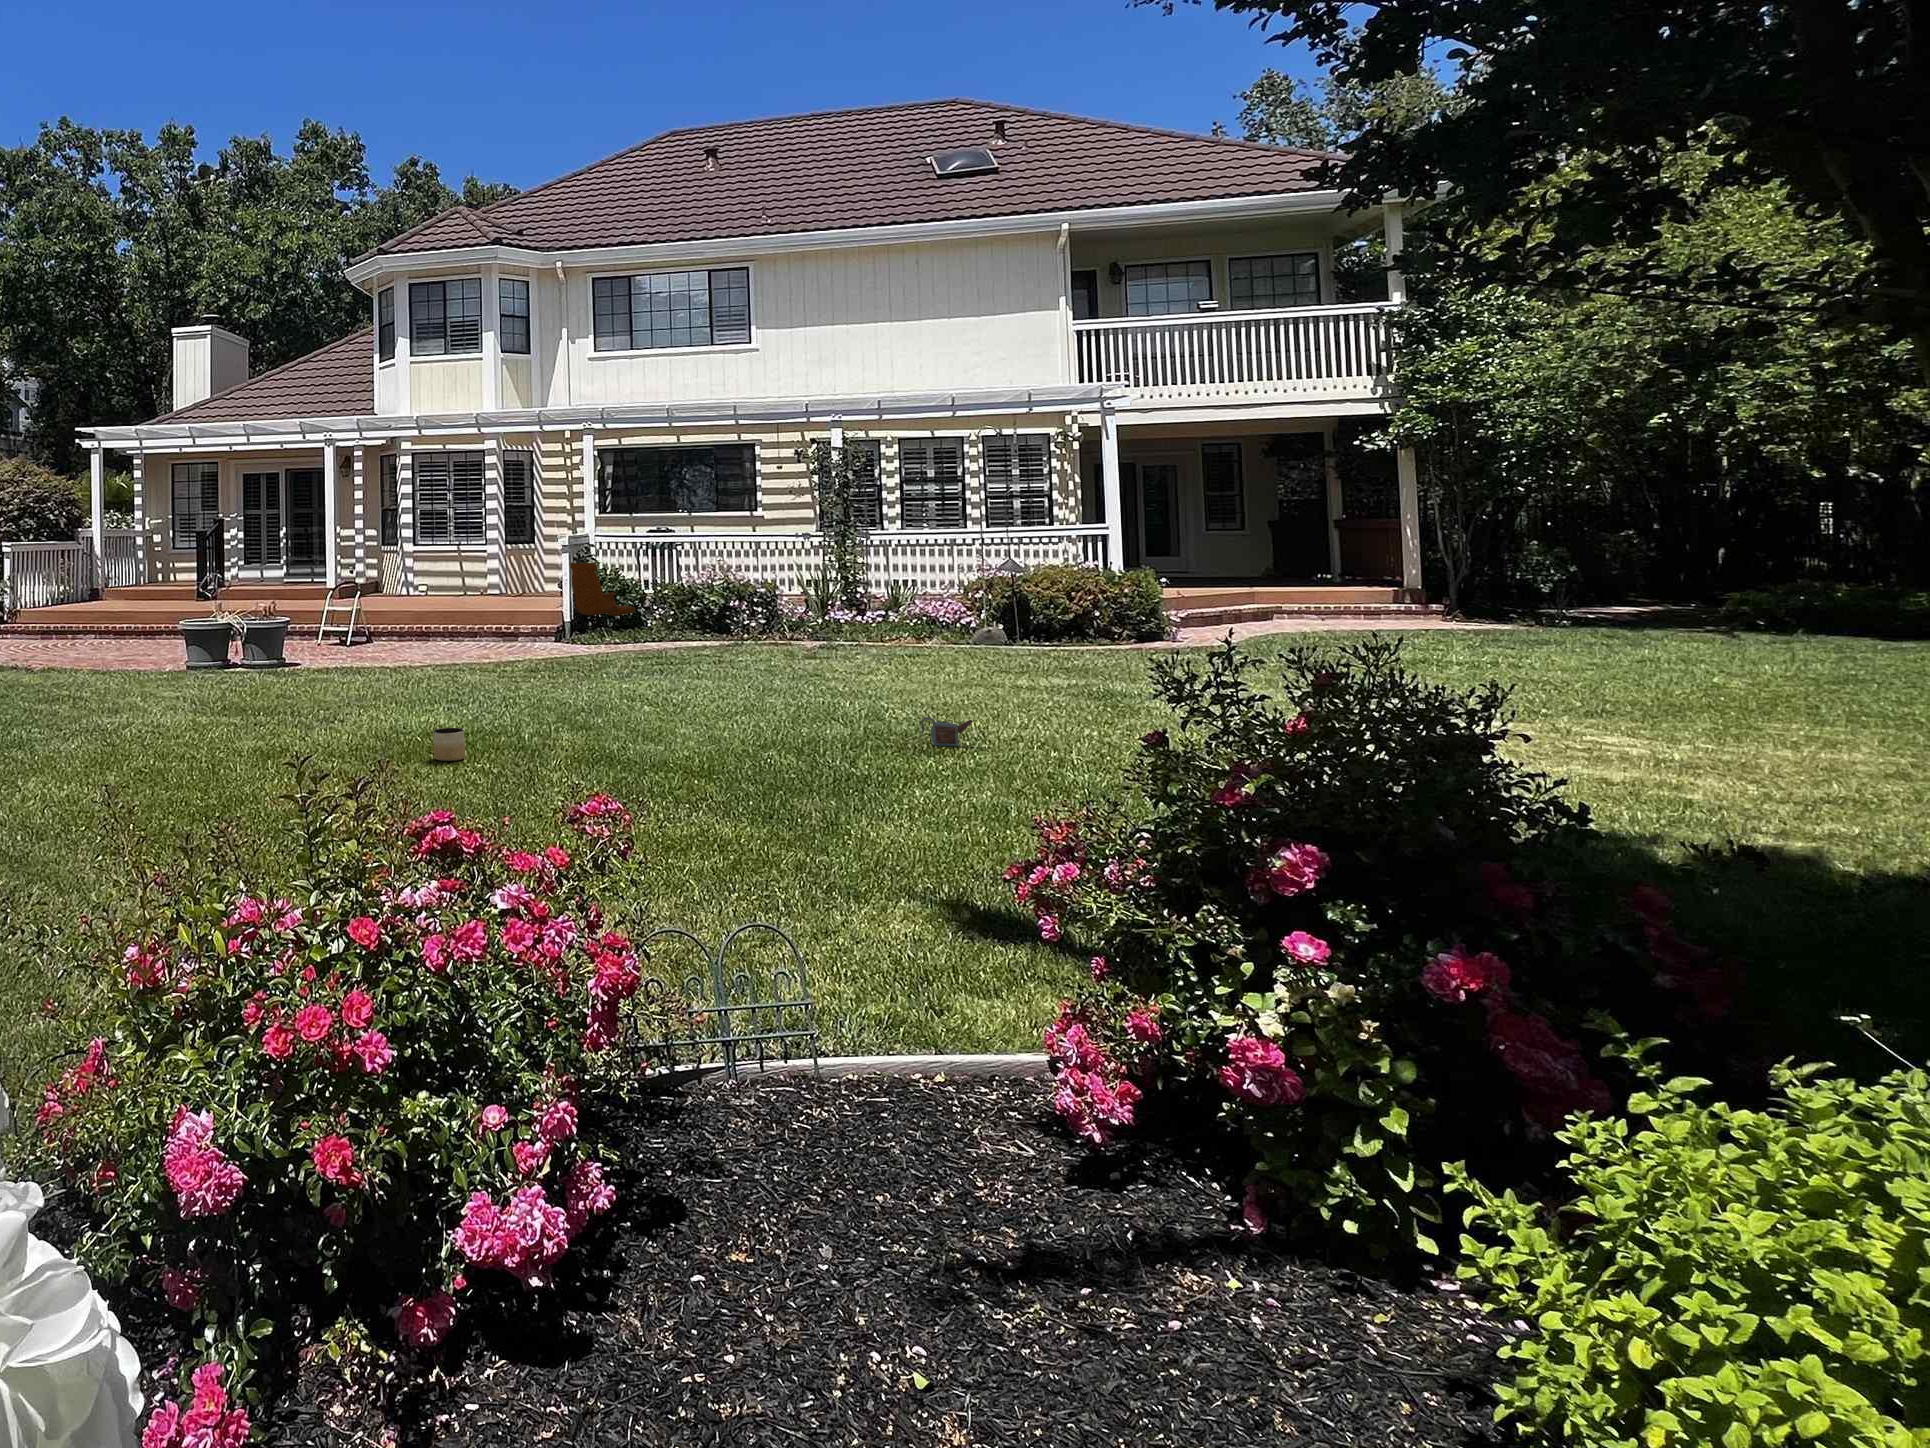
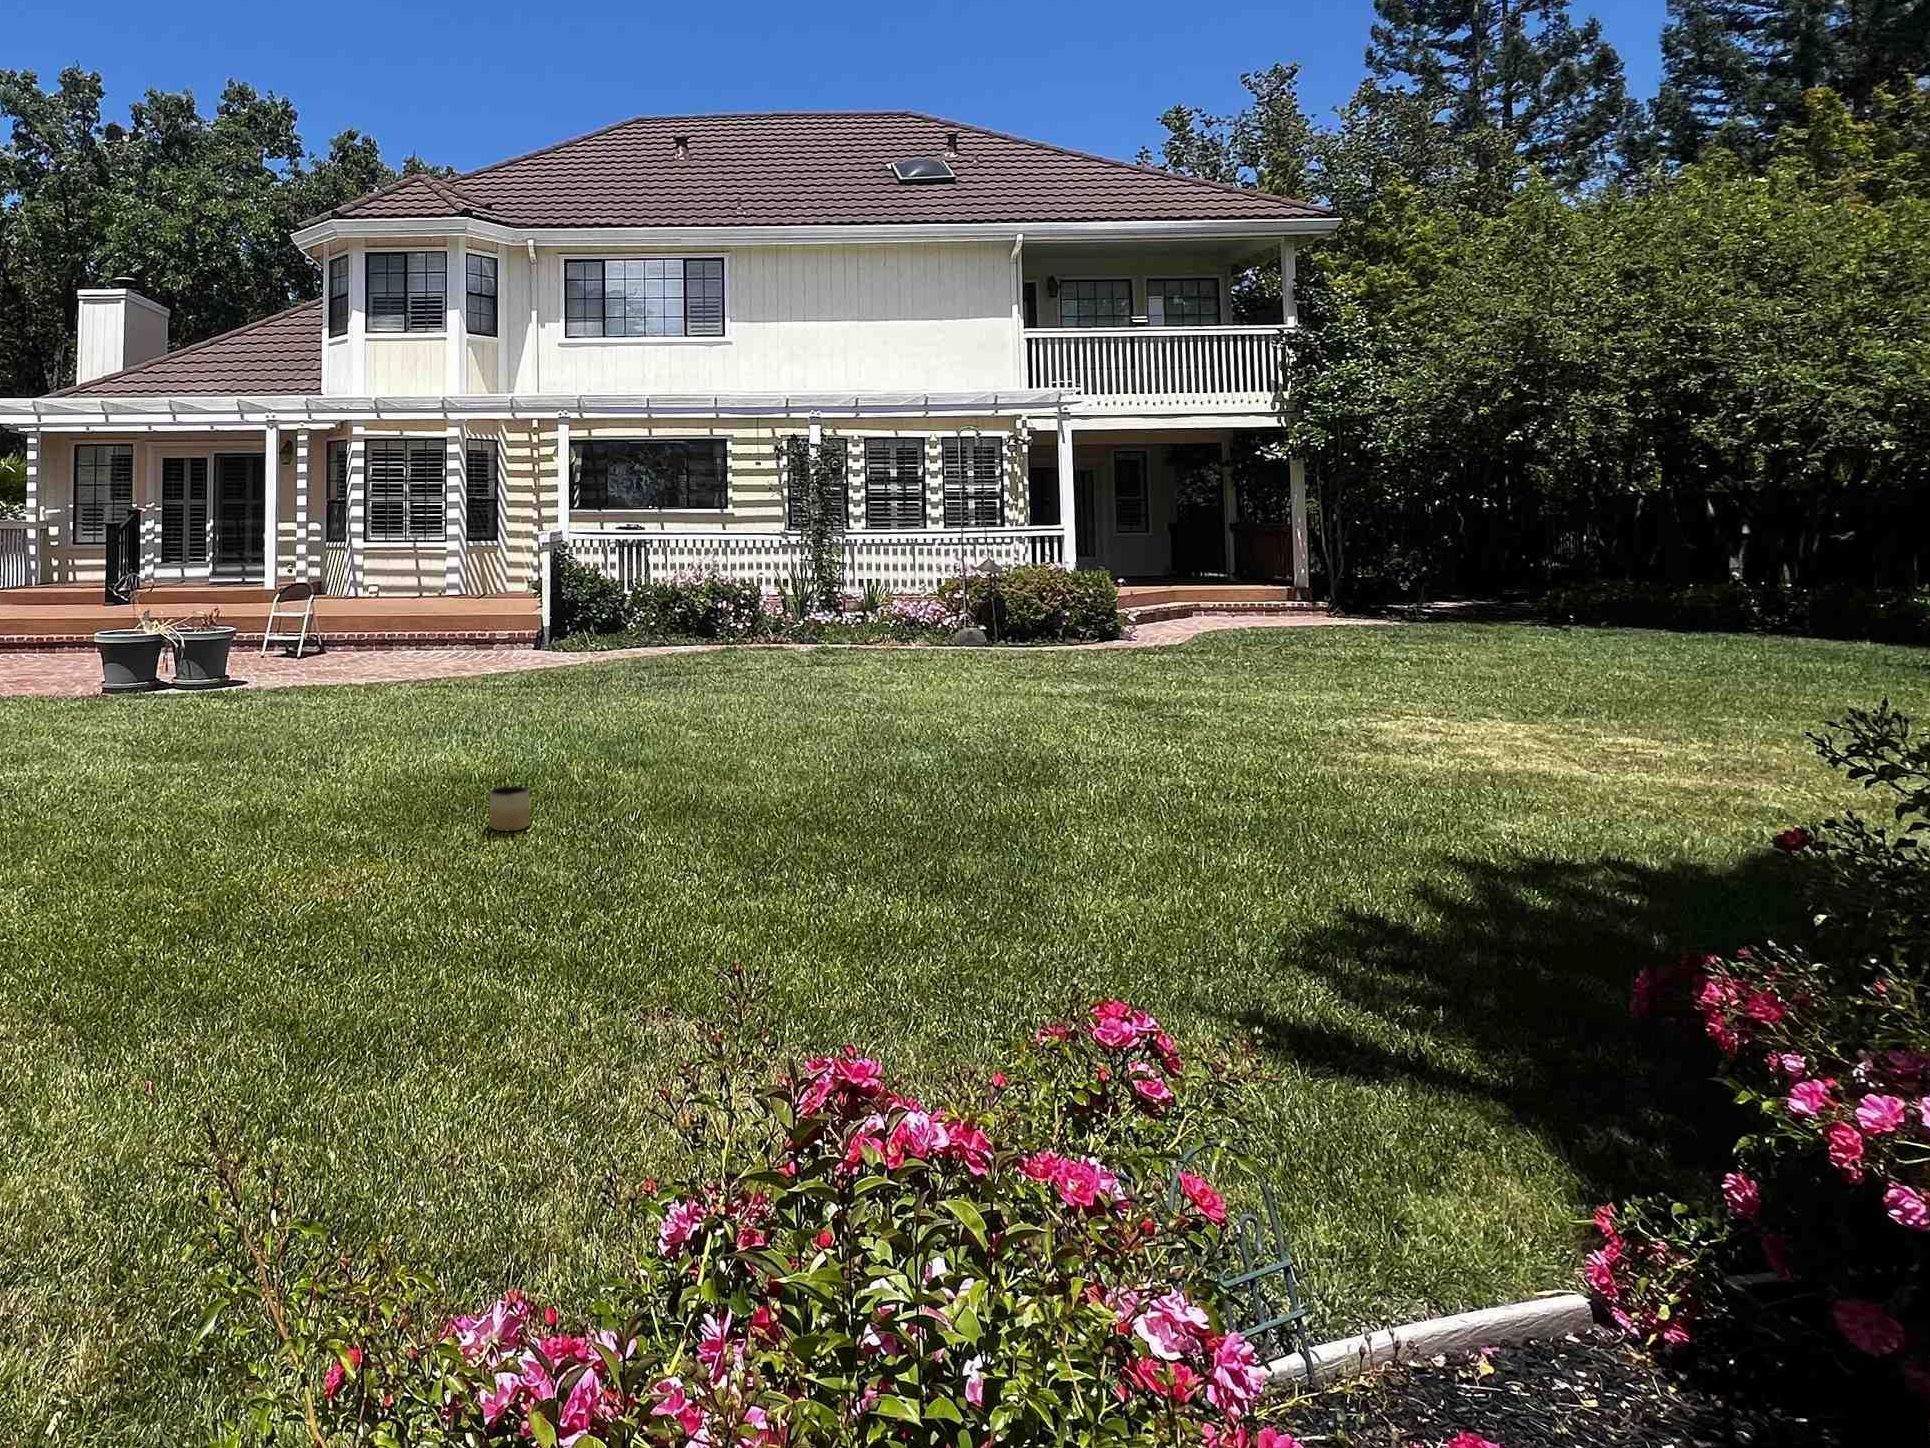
lounge chair: present [570,563,635,632] -> none [552,563,617,639]
watering can: present [921,717,973,746] -> none [1037,750,1095,783]

